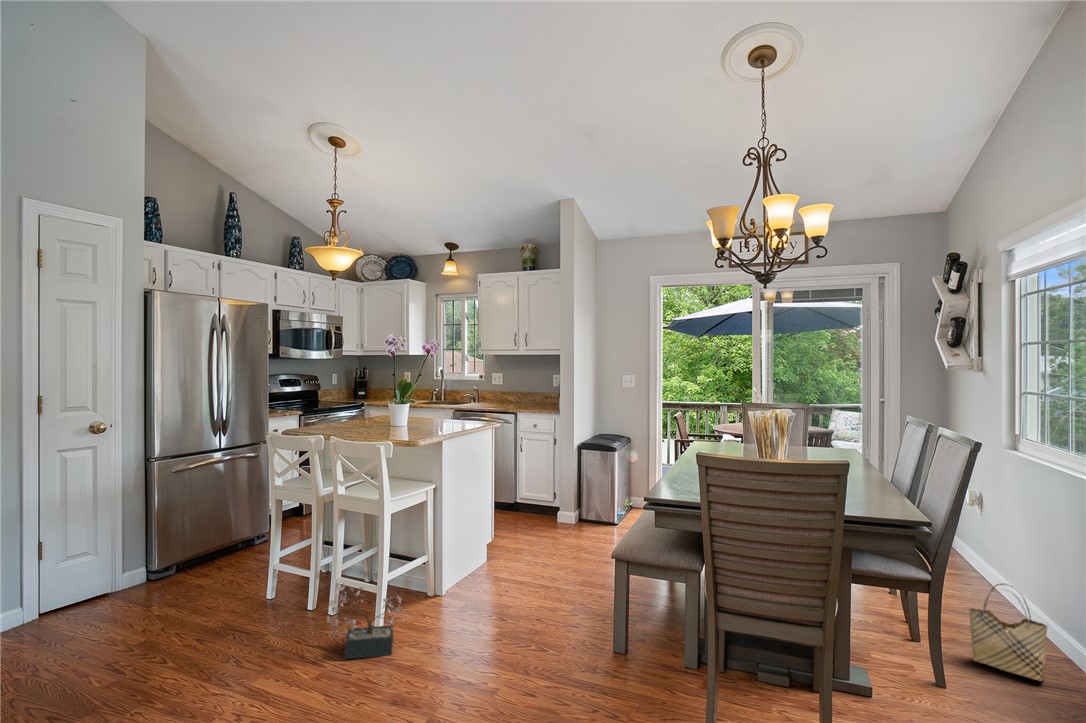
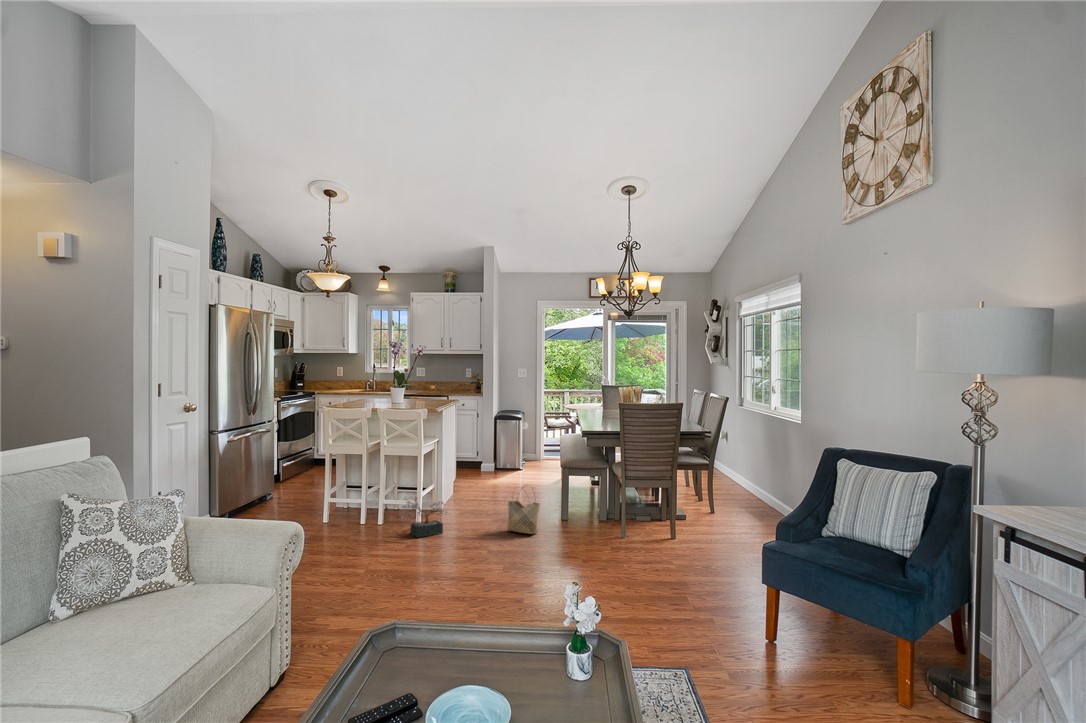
woven basket: present [968,584,1048,681] -> present [507,501,539,534]

